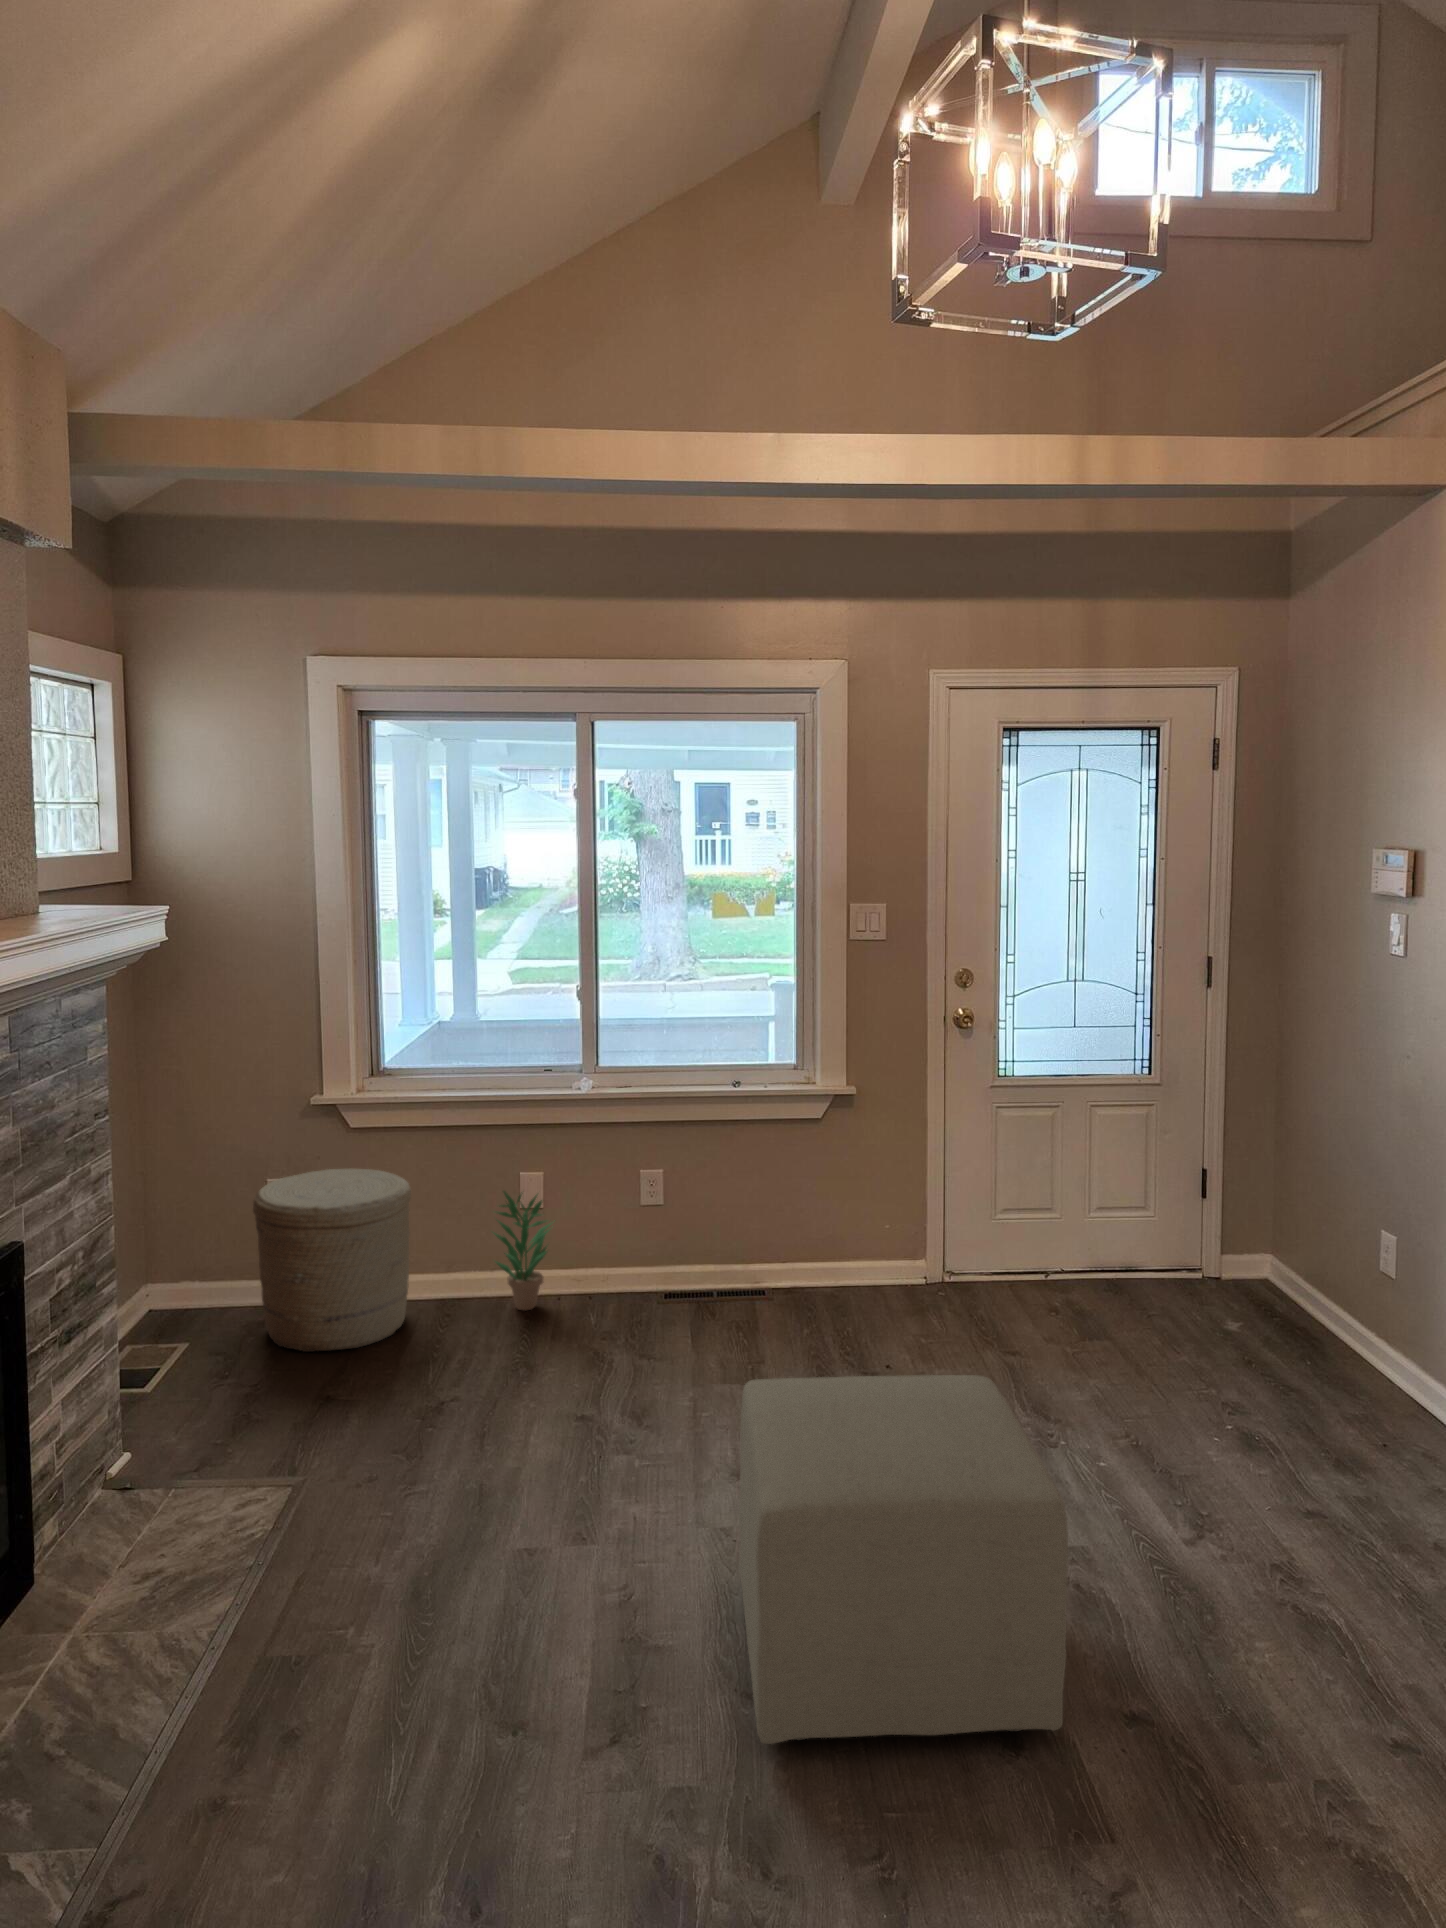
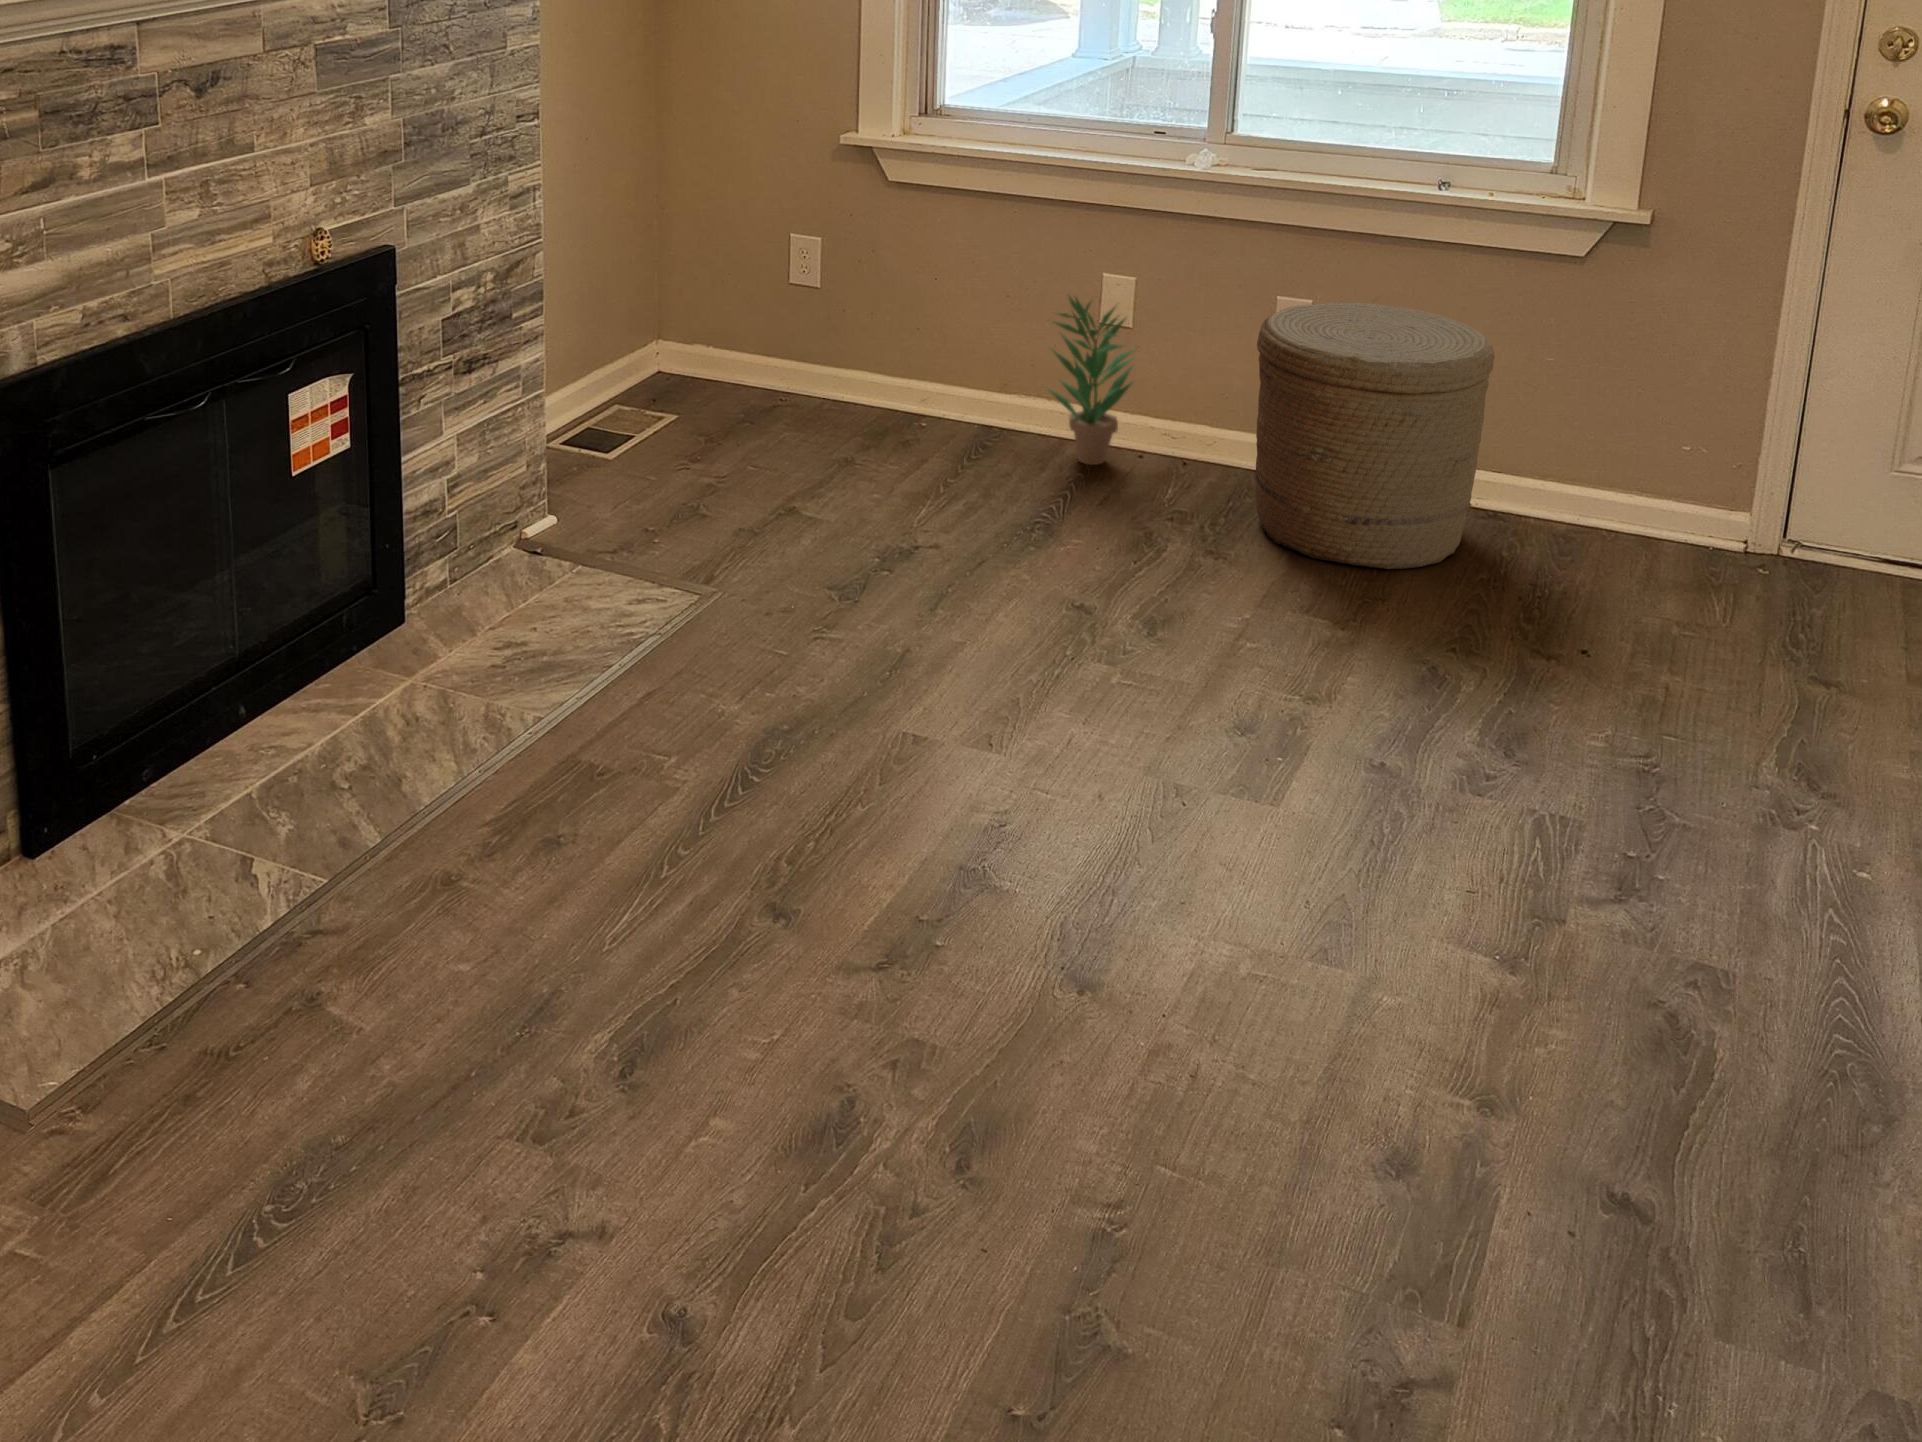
woven basket: present [253,1169,411,1352] -> present [1255,303,1495,569]
ottoman: present [739,1375,1068,1744] -> none [1038,573,1545,1111]

